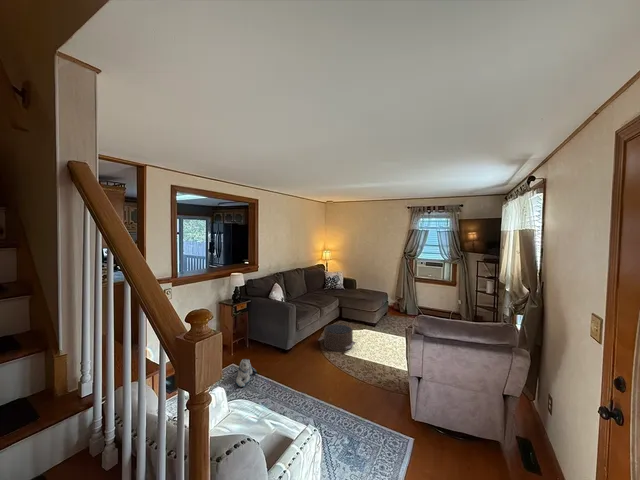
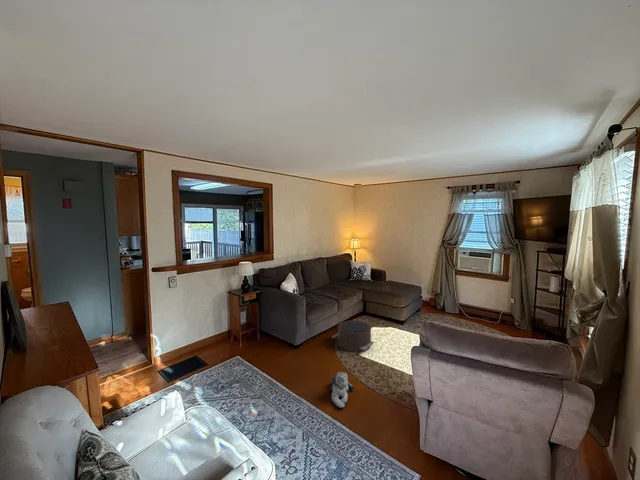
plush toy: present [236,359,257,387] -> present [330,372,354,408]

